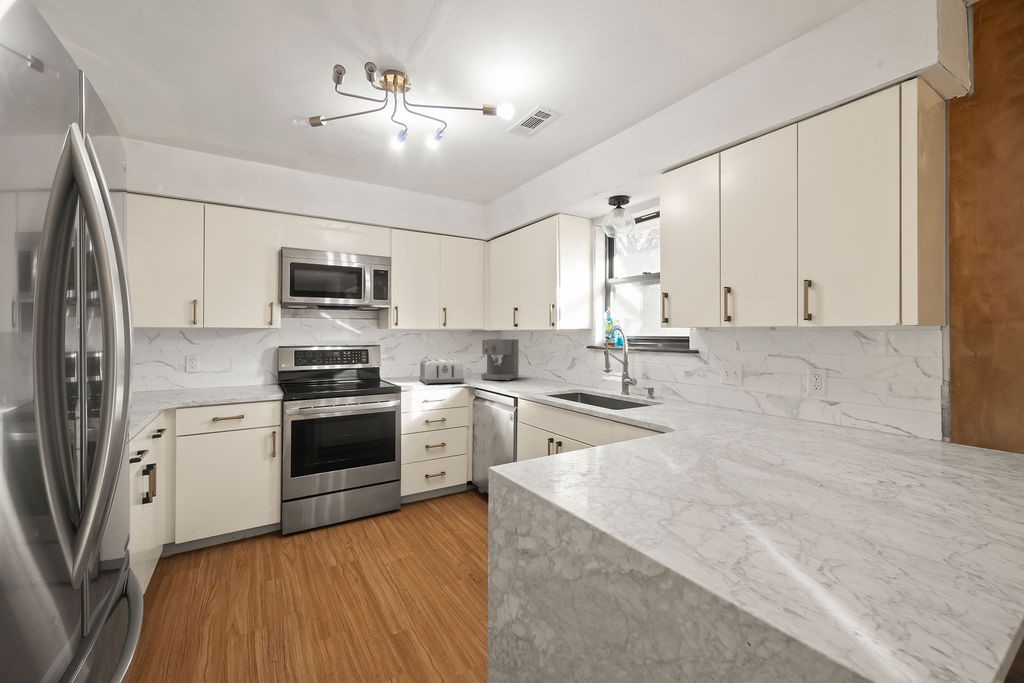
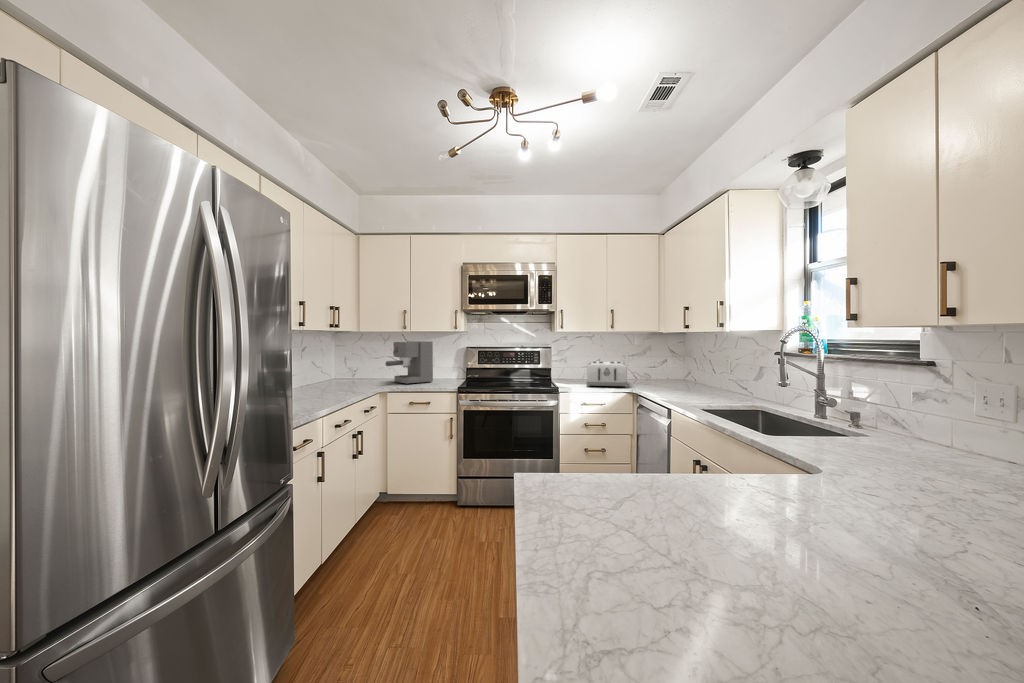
coffee maker: present [481,339,518,381] -> present [385,341,433,384]

